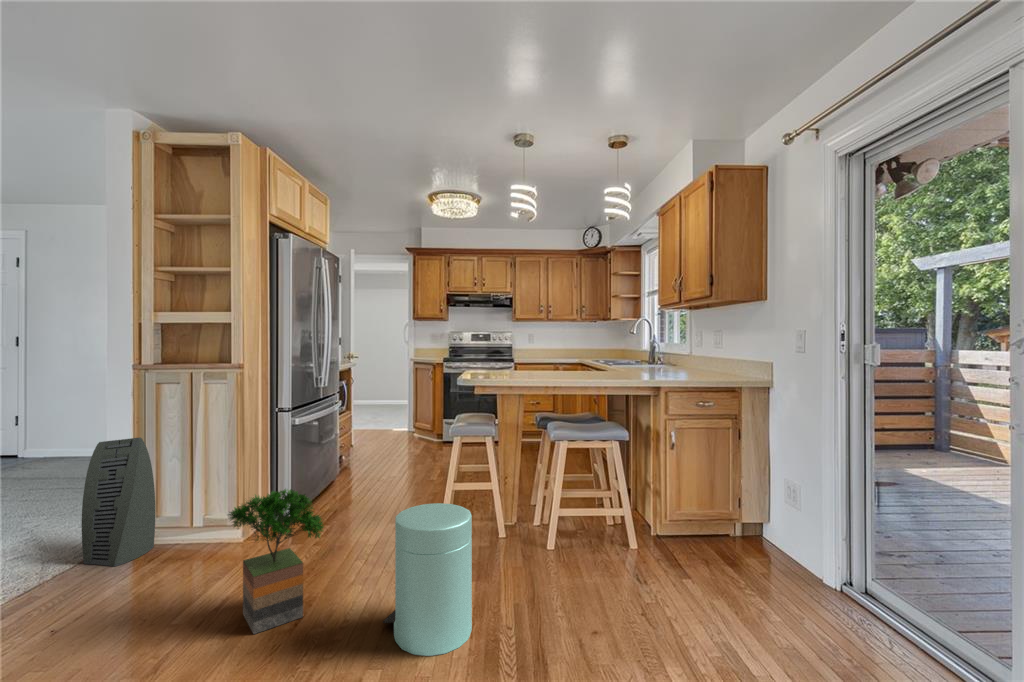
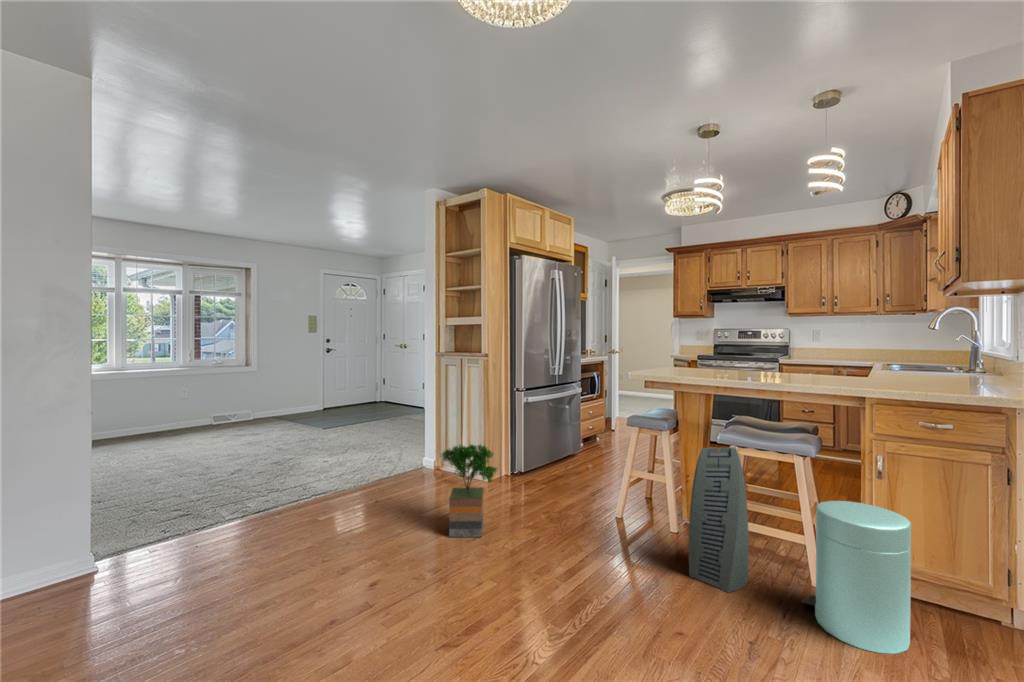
air purifier: present [81,437,155,567] -> present [689,447,749,592]
trash can: present [383,503,472,656] -> present [801,501,911,654]

